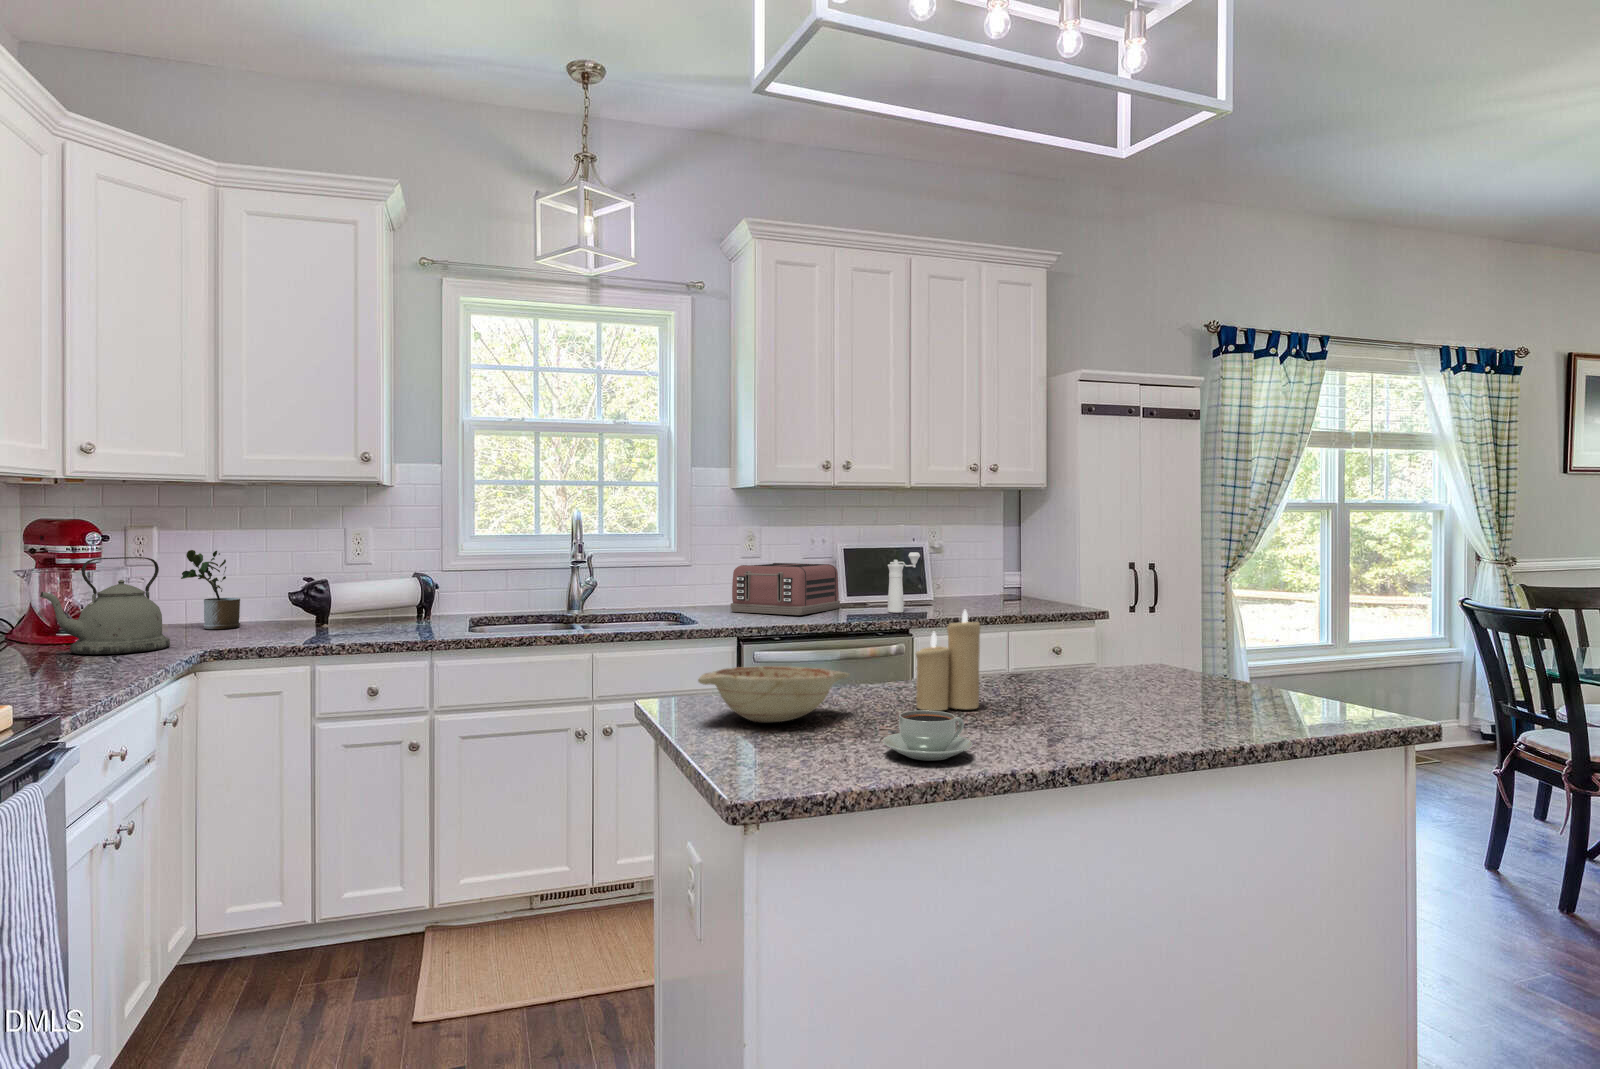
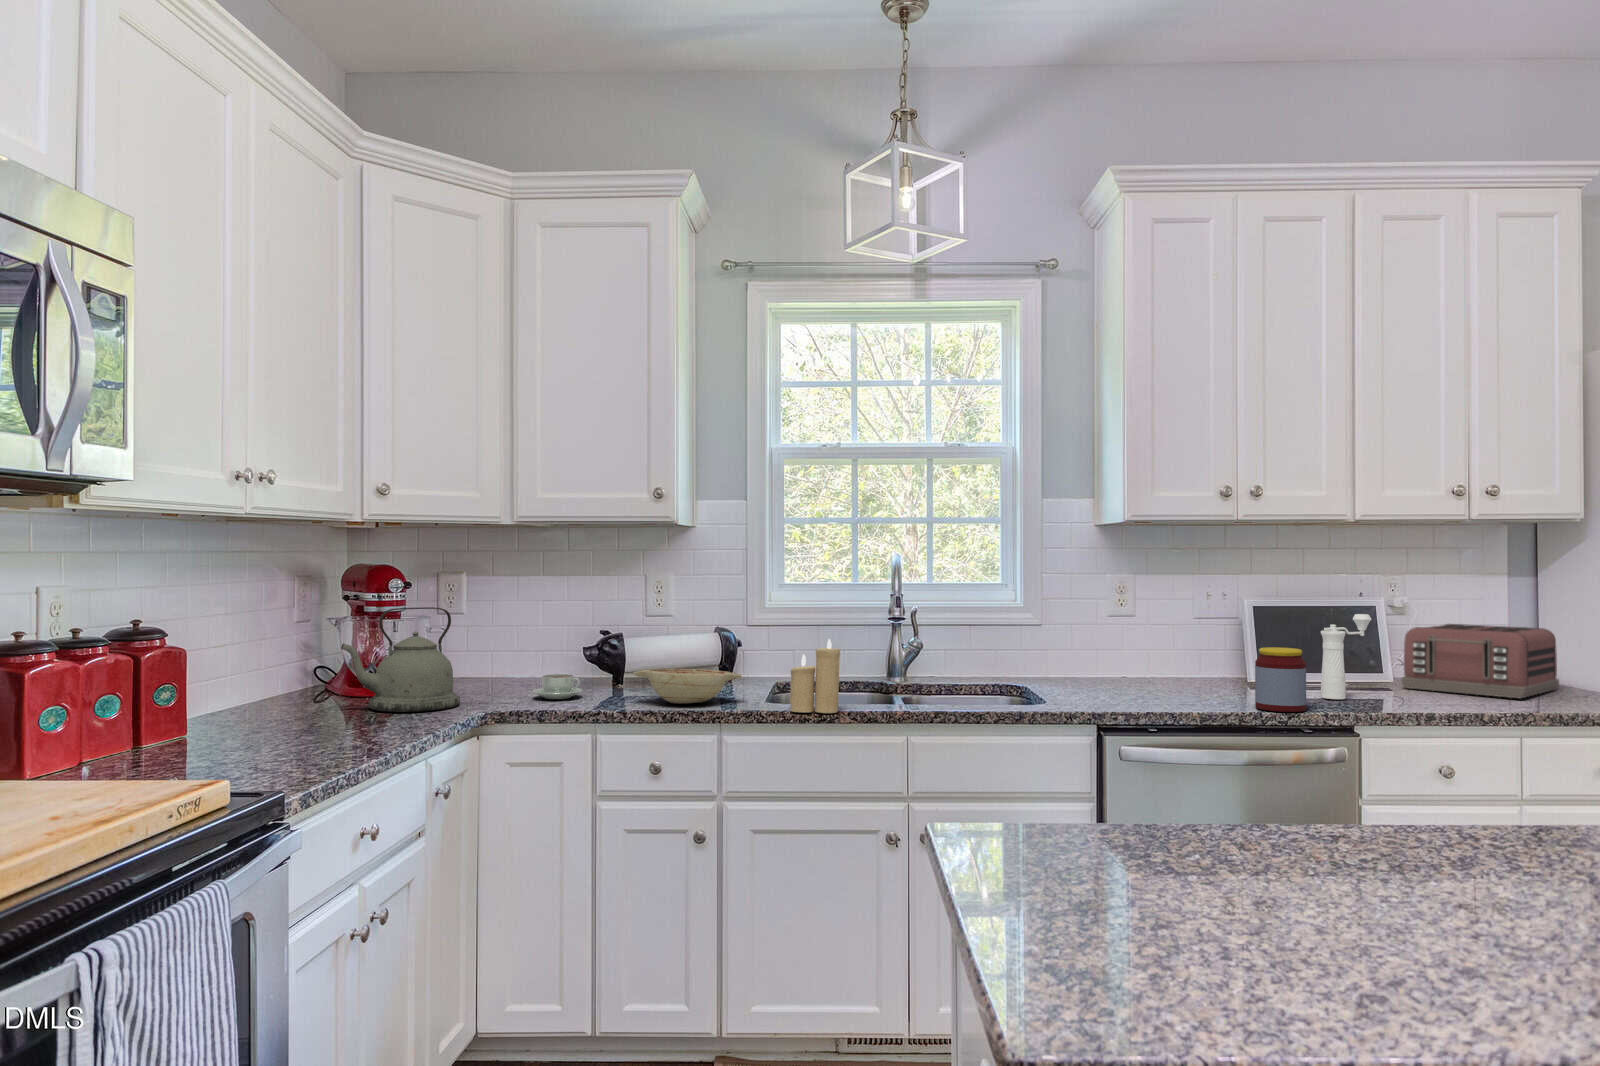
potted plant: present [181,550,240,629] -> none [479,598,535,685]
toaster: present [731,563,840,615] -> present [1402,624,1559,698]
jar: none [845,576,879,621] -> present [1255,647,1306,712]
candle: present [916,610,980,711] -> present [790,639,840,713]
decorative bowl: present [698,666,850,722] -> present [633,669,742,704]
coffee cup: present [883,710,972,761] -> present [533,674,582,699]

